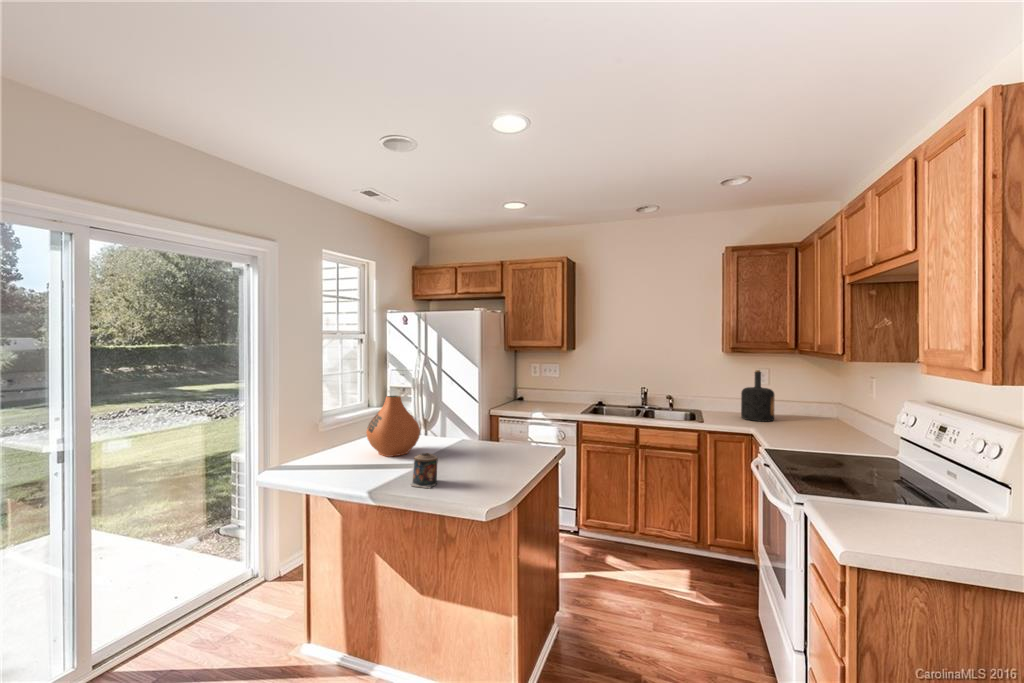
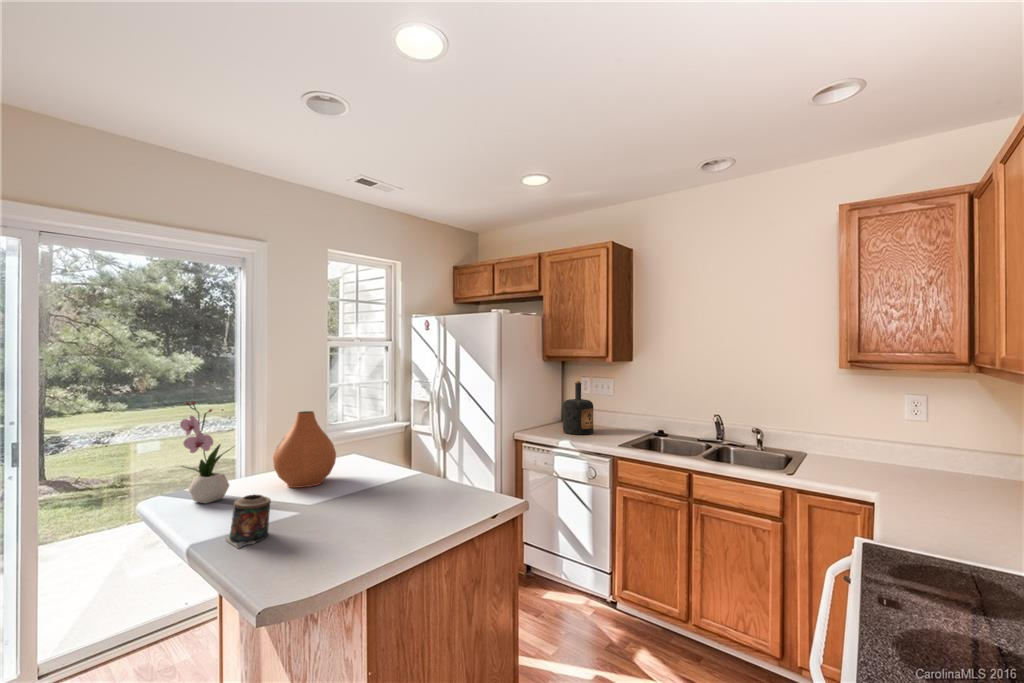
bottle: present [741,370,775,422] -> present [563,381,593,435]
flower arrangement: none [323,390,356,471] -> present [180,401,231,503]

